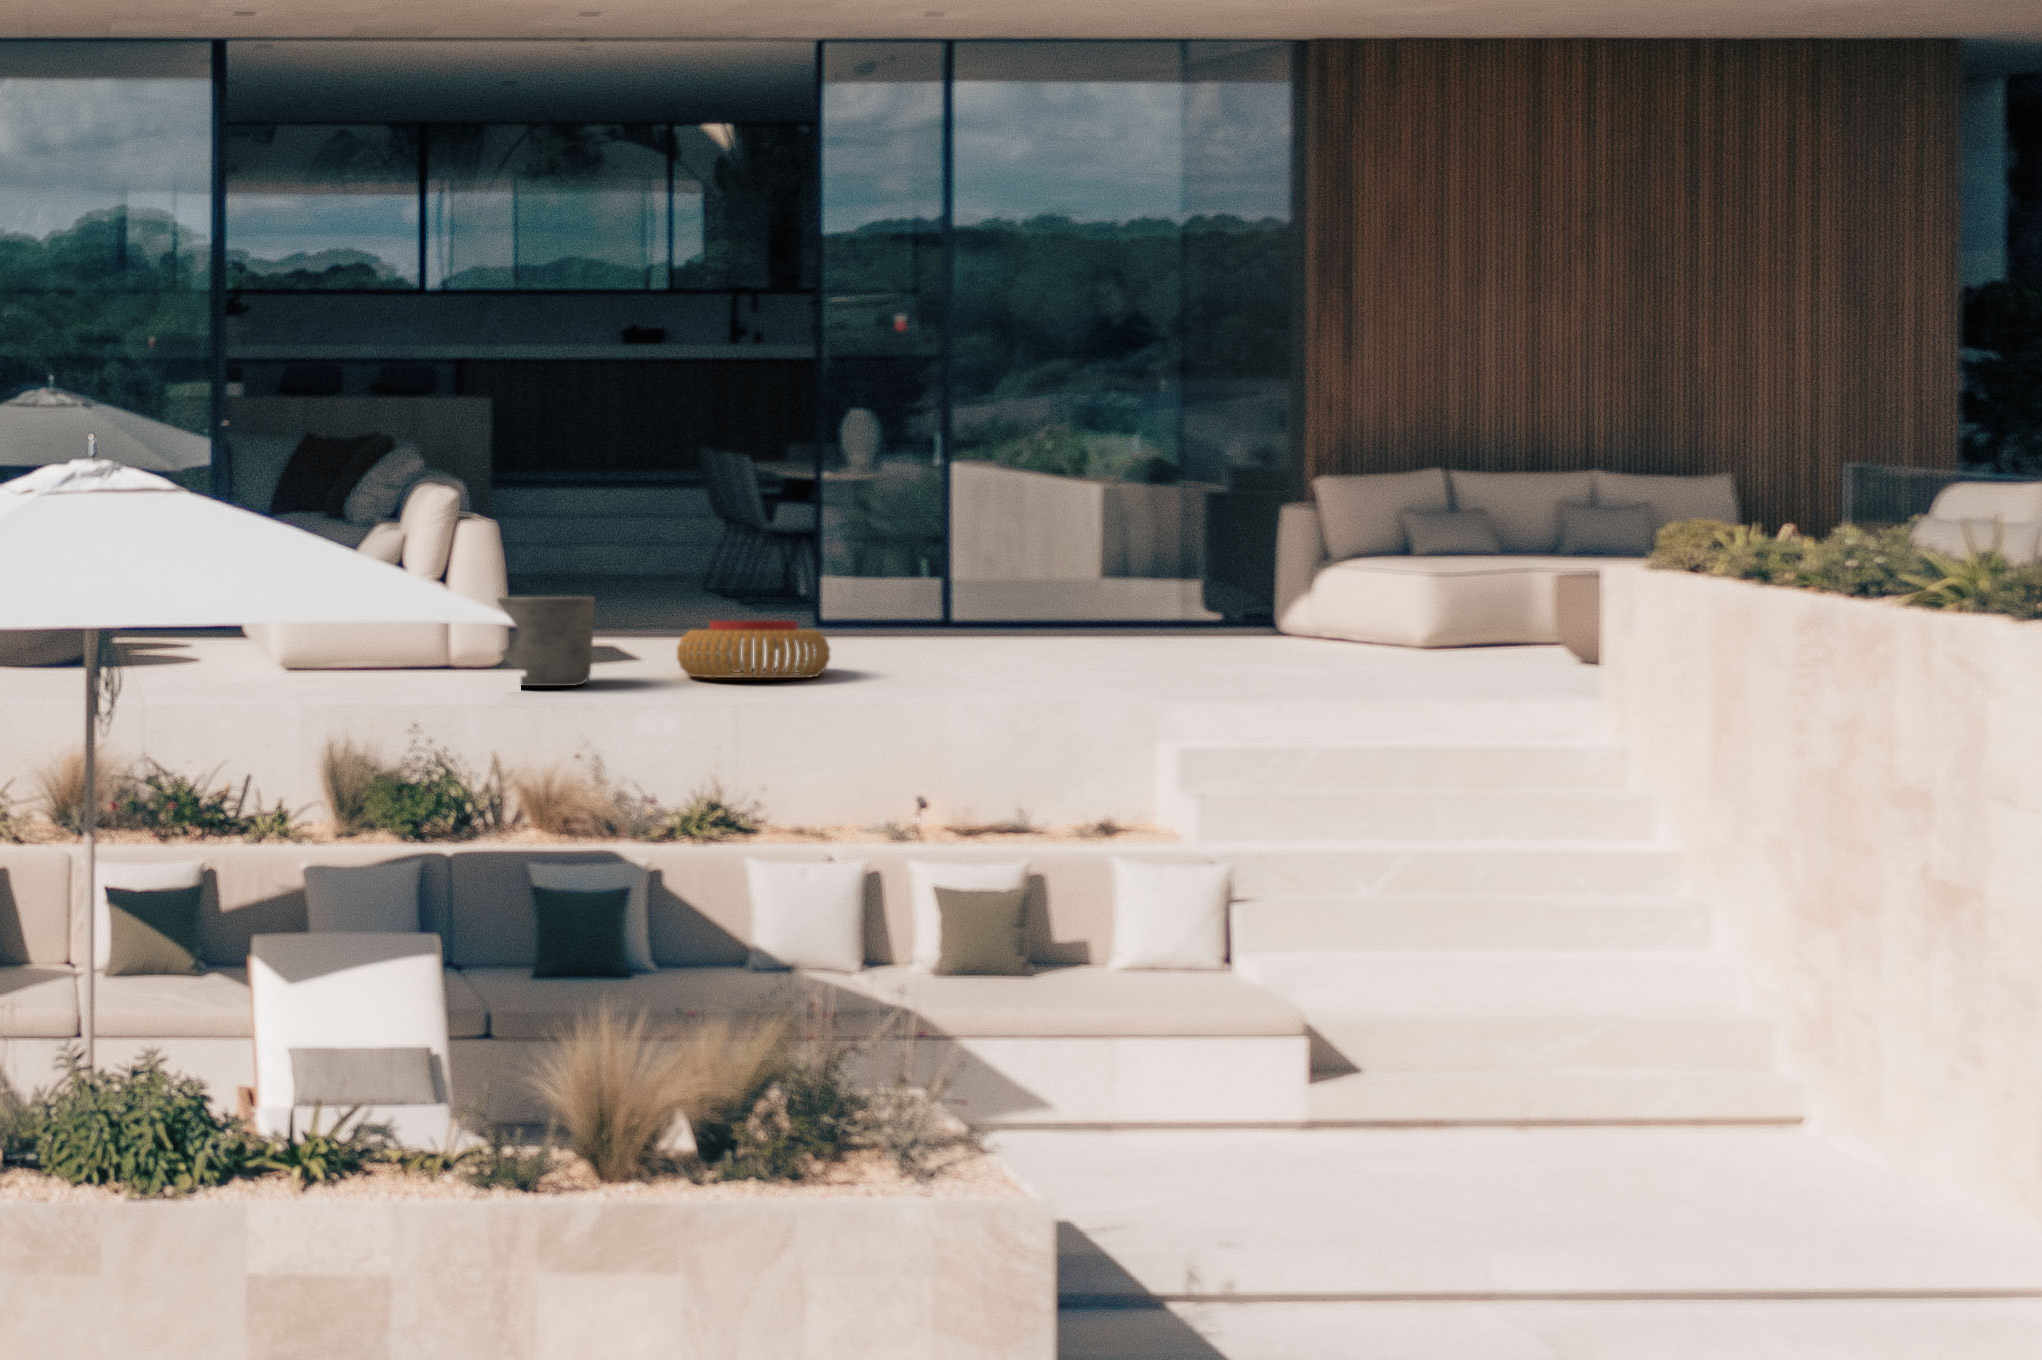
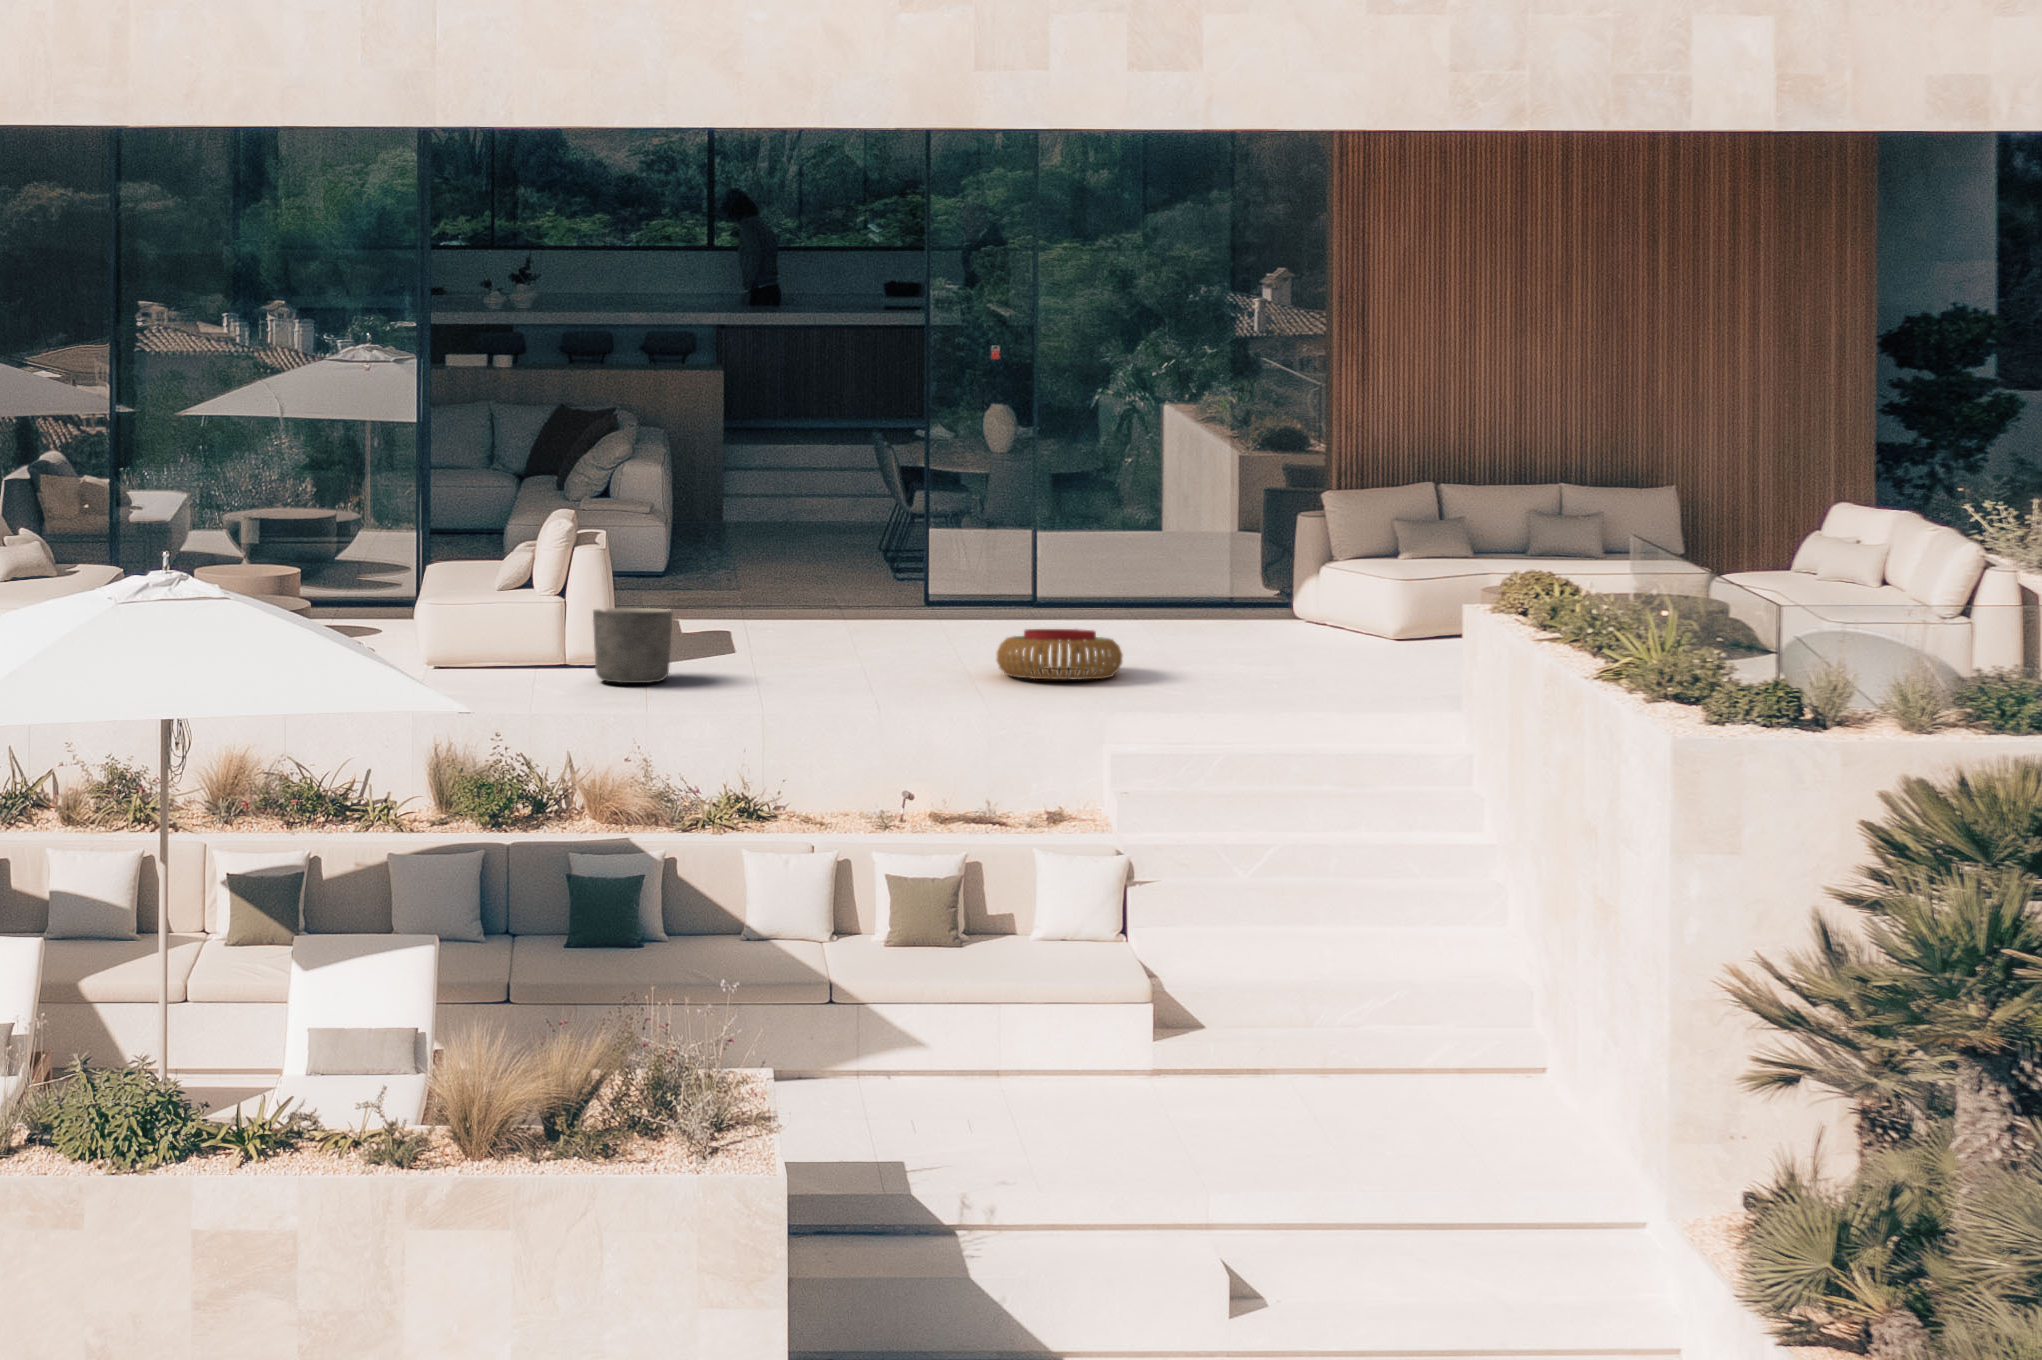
pouf: present [677,621,830,678] -> present [997,629,1122,680]

